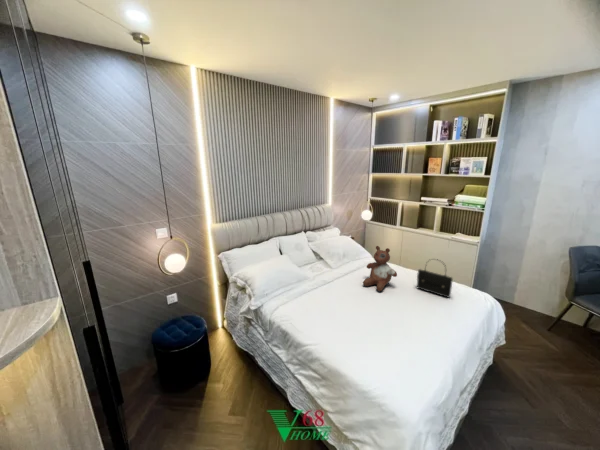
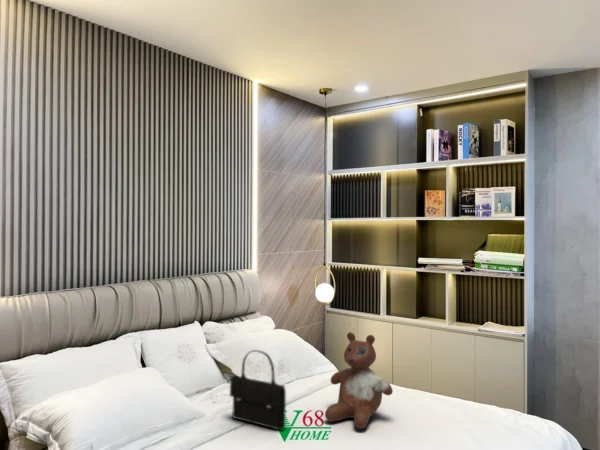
handbag: present [417,259,452,297] -> present [229,350,286,430]

